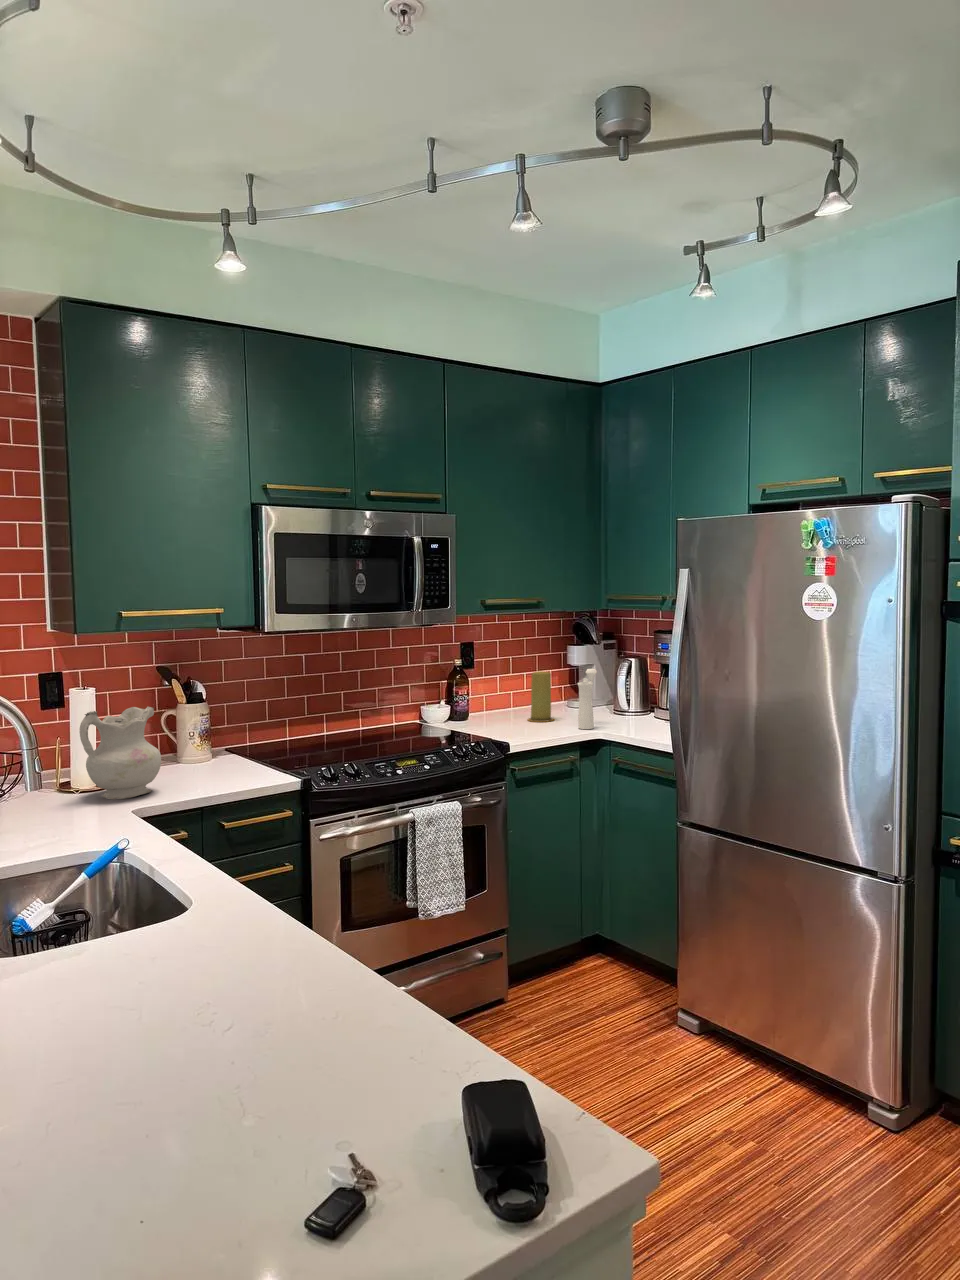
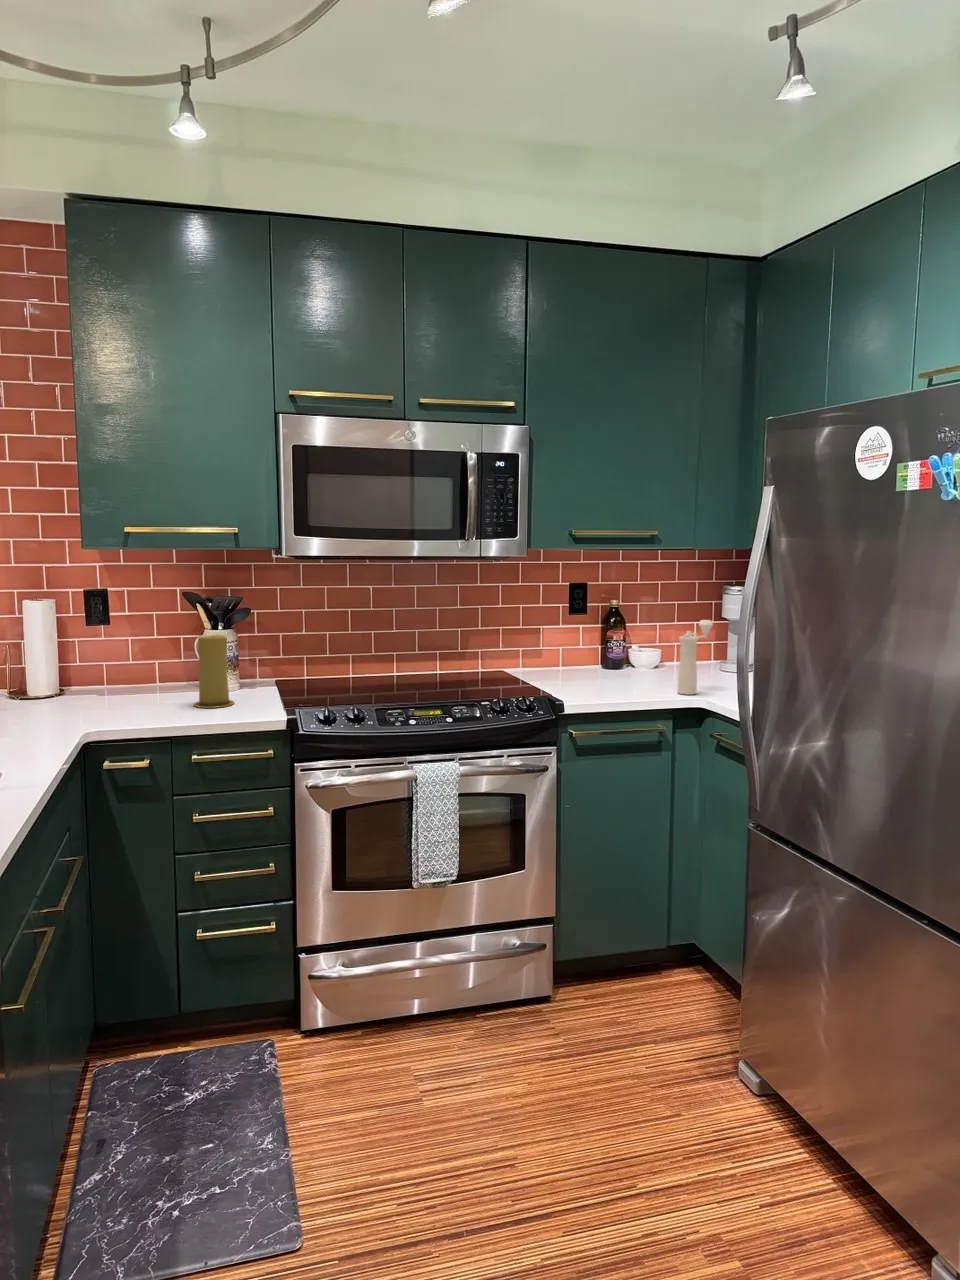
candle: present [528,671,554,722] -> present [194,635,234,708]
ceramic pitcher: present [80,707,161,799] -> none [62,626,151,719]

